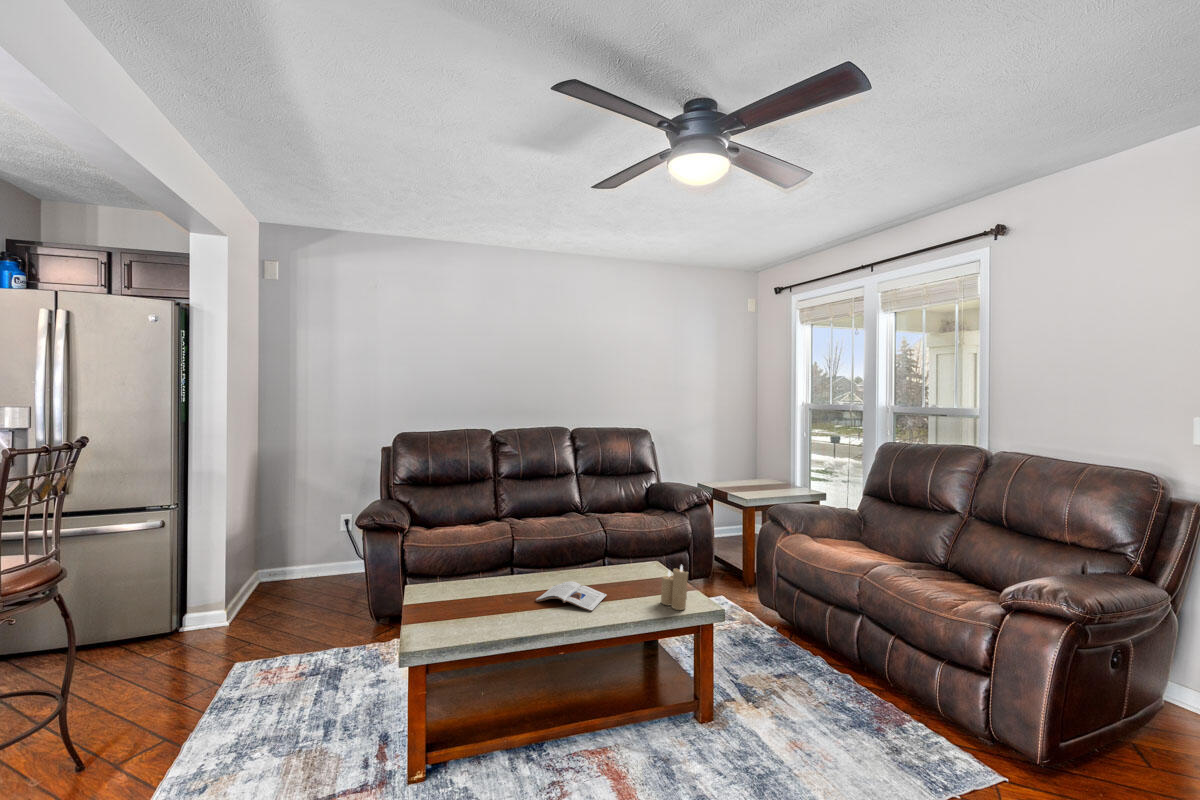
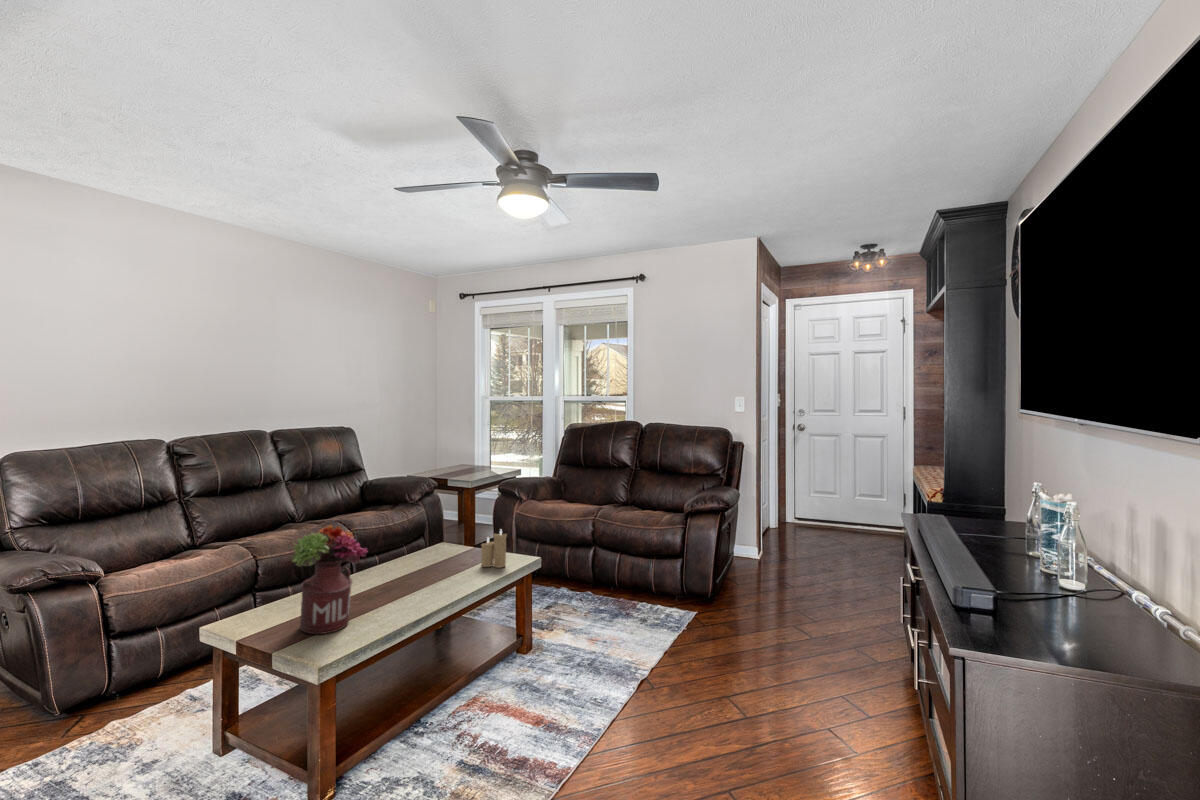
flower arrangement: none [430,525,496,627] -> present [292,525,368,634]
magazine: present [536,581,607,611] -> none [375,570,438,596]

